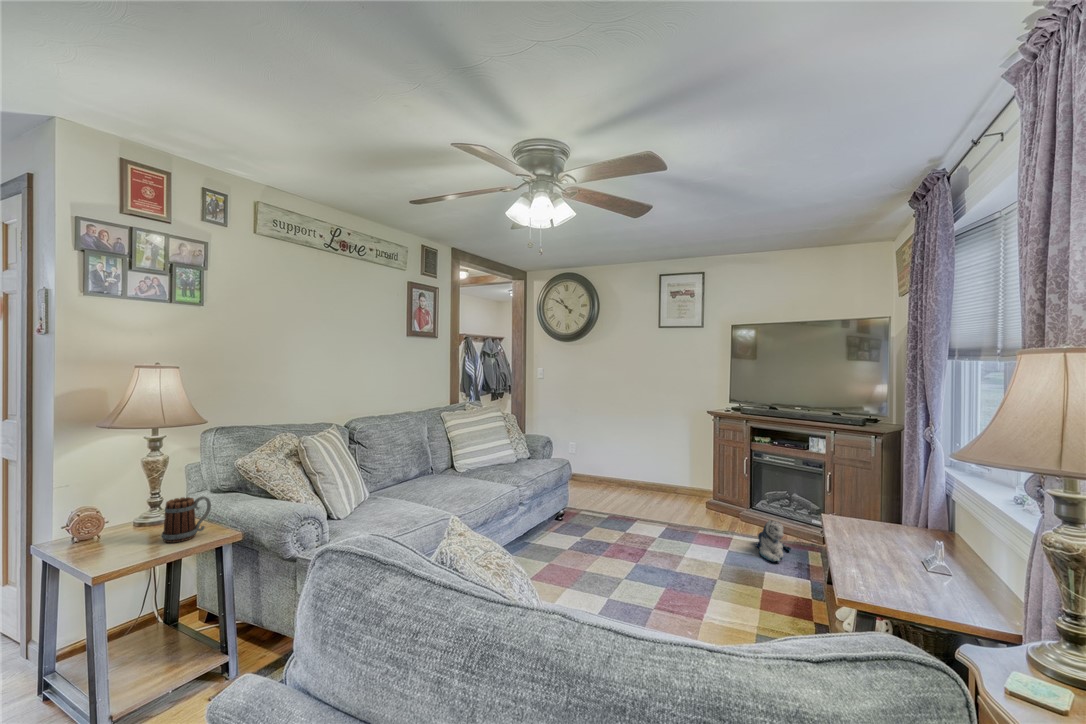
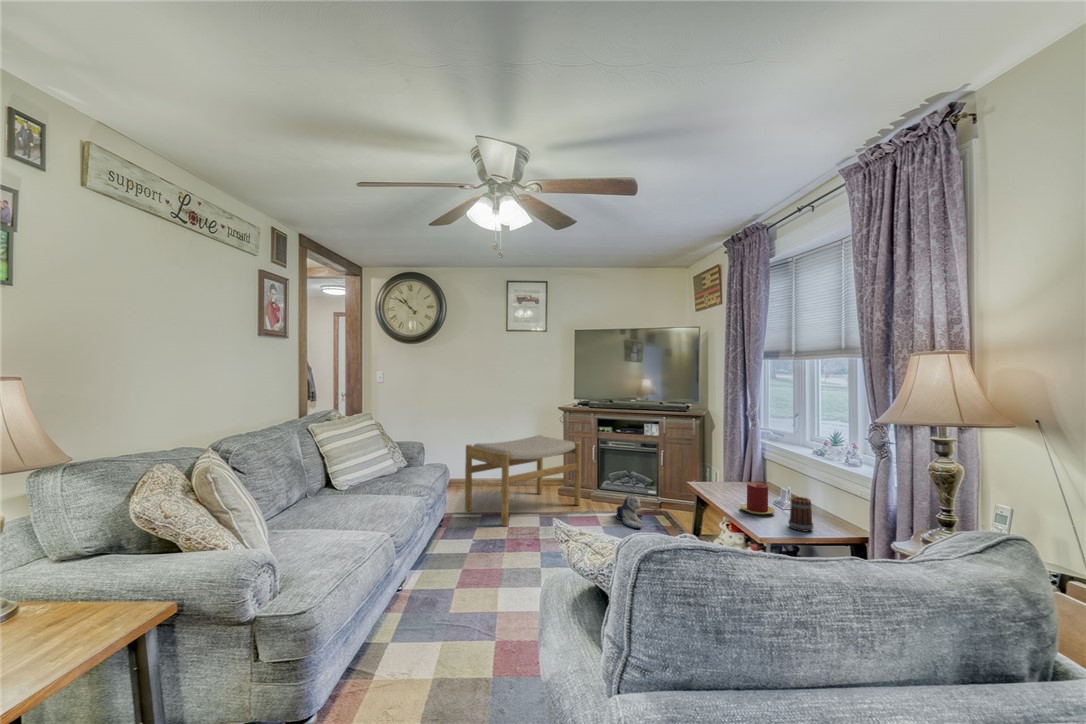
footstool: none [594,440,724,532] -> present [465,435,581,526]
mug: present [162,496,211,543] -> present [789,495,813,531]
candle: none [859,525,914,572] -> present [740,483,775,515]

